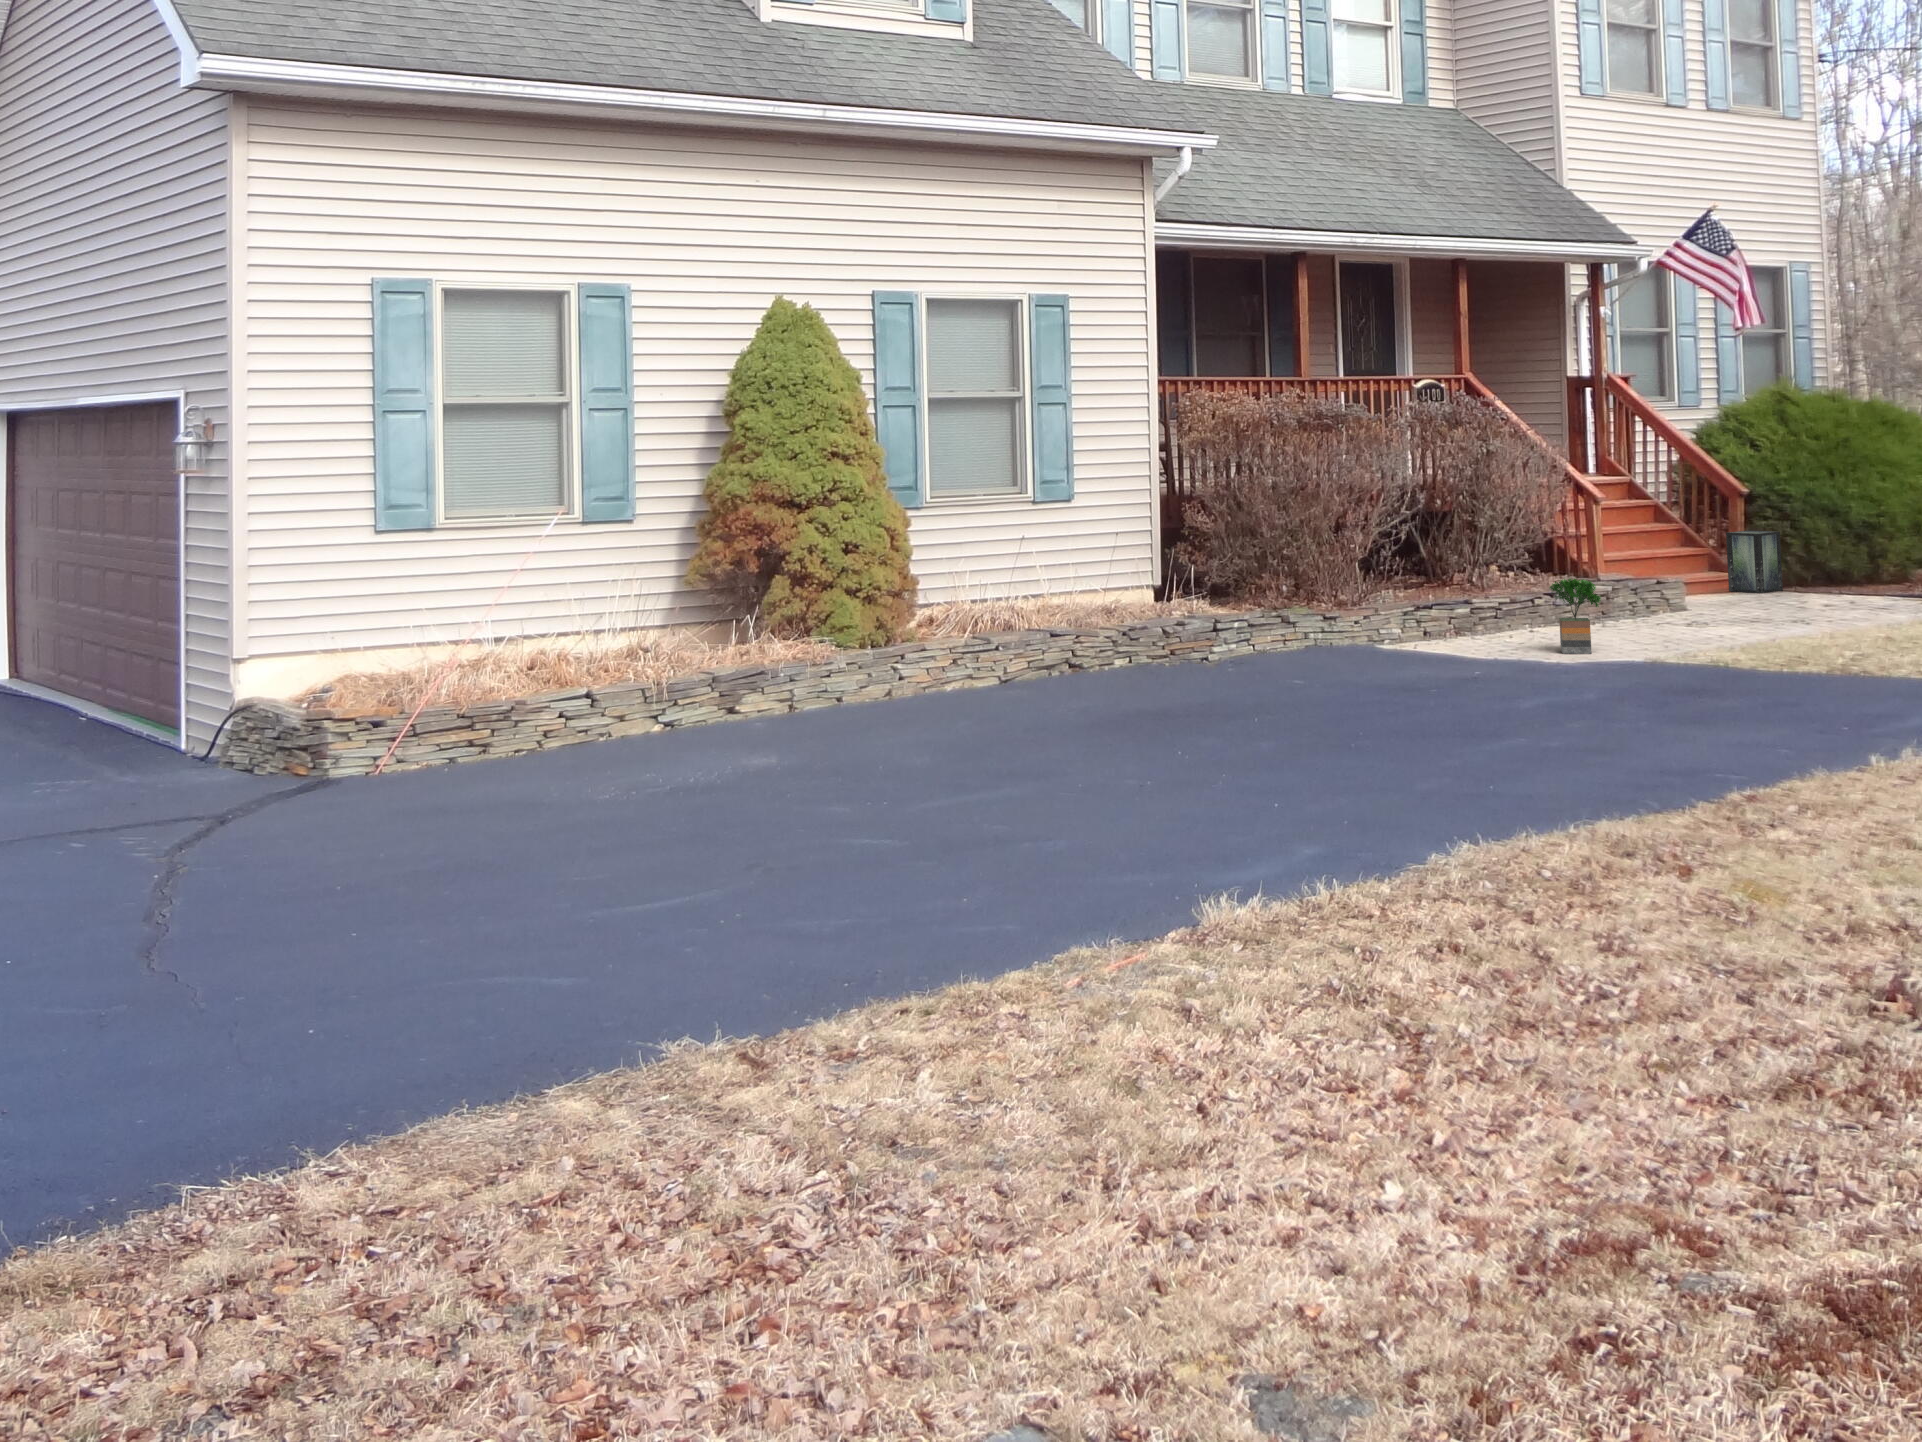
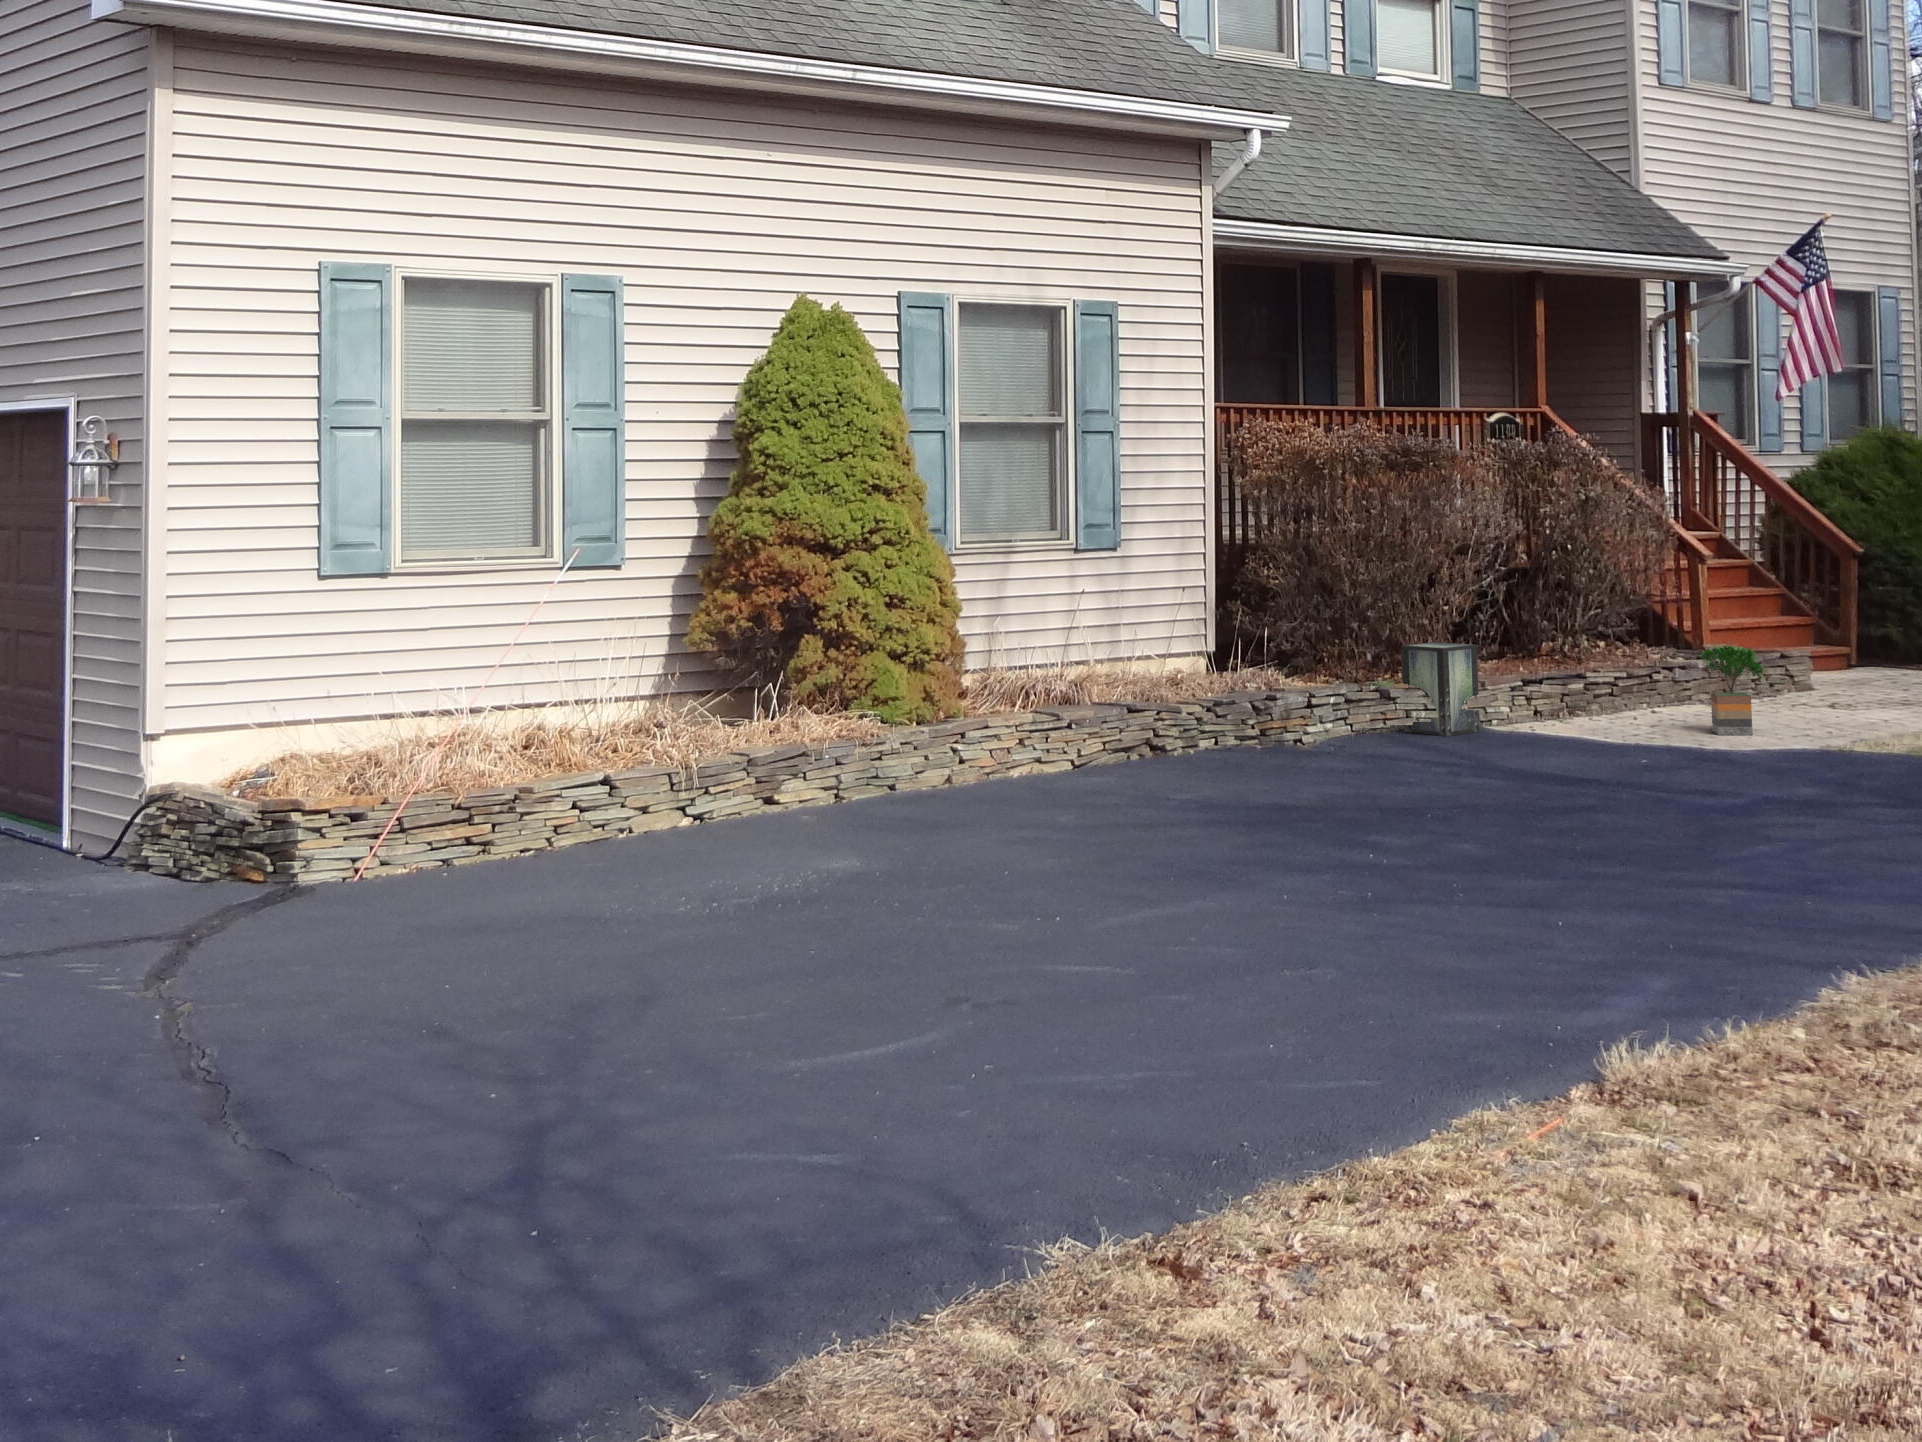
storage box: present [1726,531,1783,593] -> present [1401,642,1480,736]

